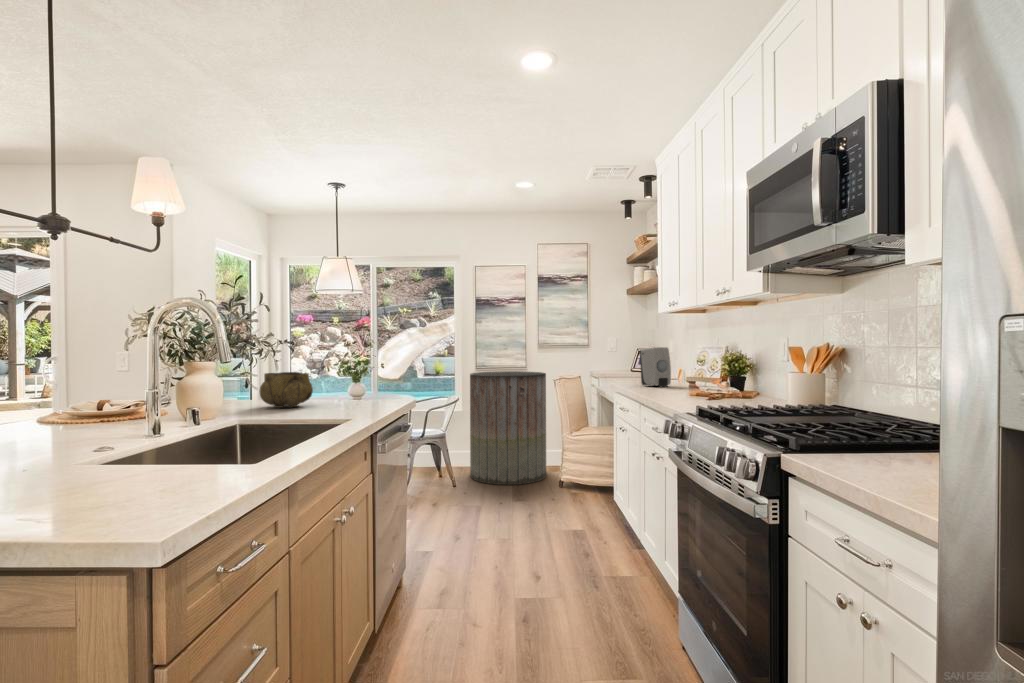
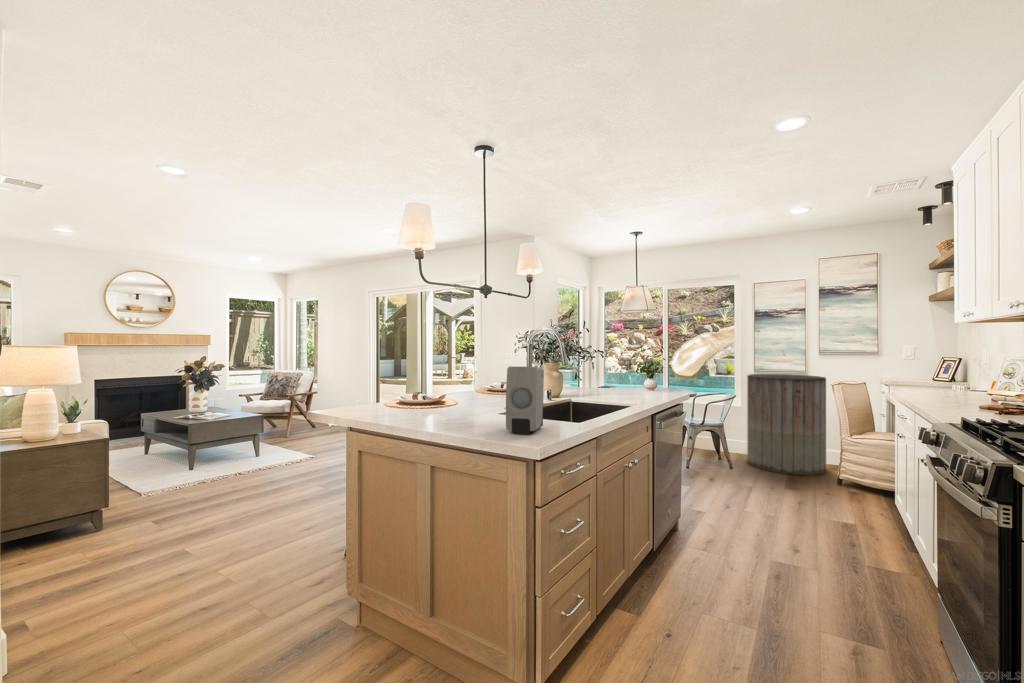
soap dispenser: present [640,347,671,387] -> present [506,366,544,434]
decorative bowl: present [259,372,313,408] -> none [584,370,616,393]

